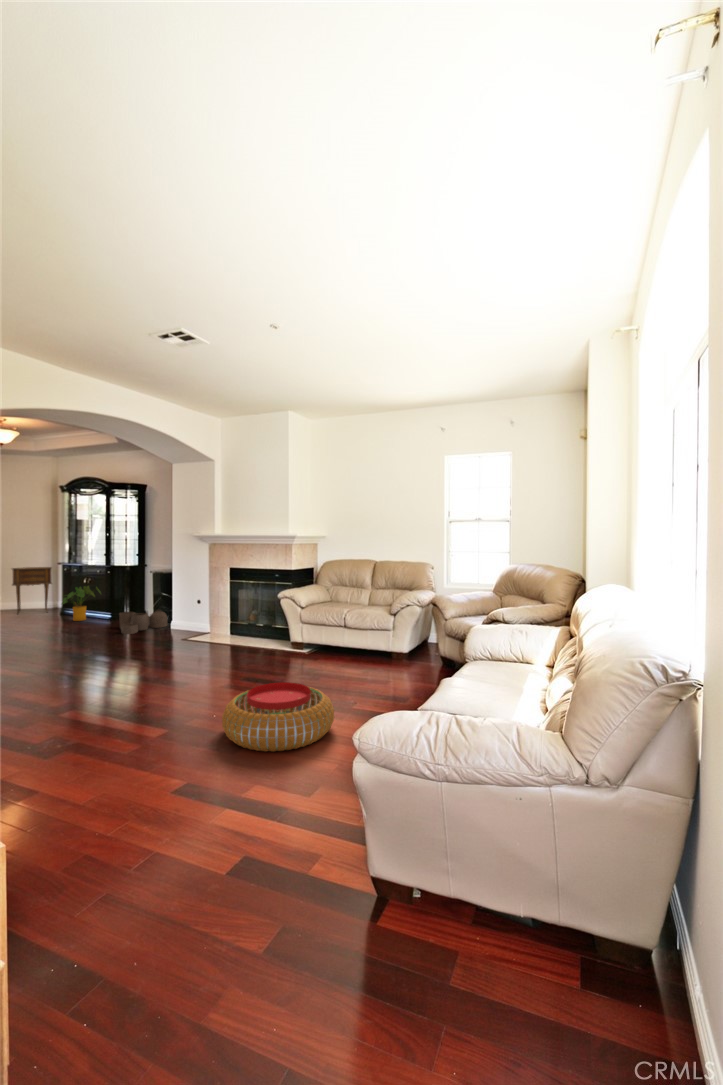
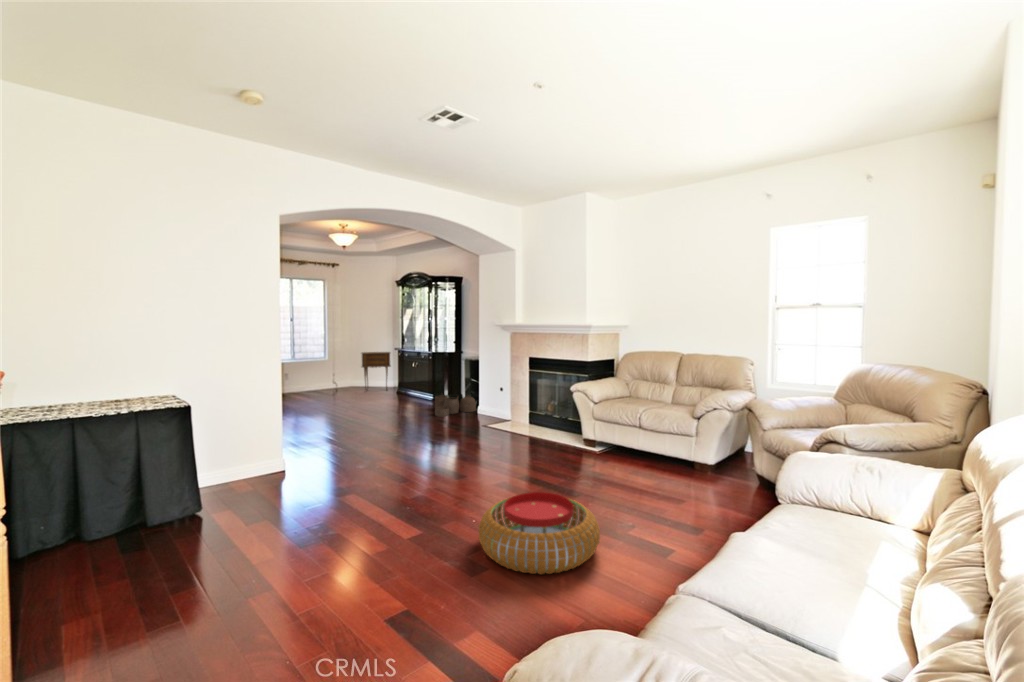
house plant: present [62,586,100,621] -> none [393,370,425,401]

